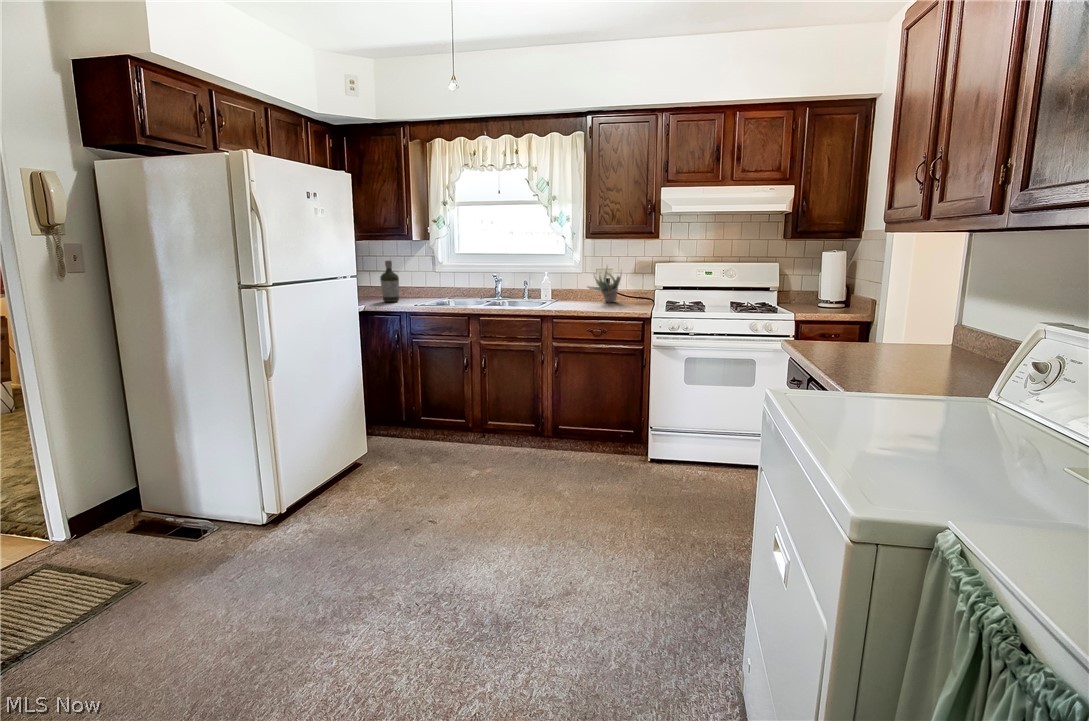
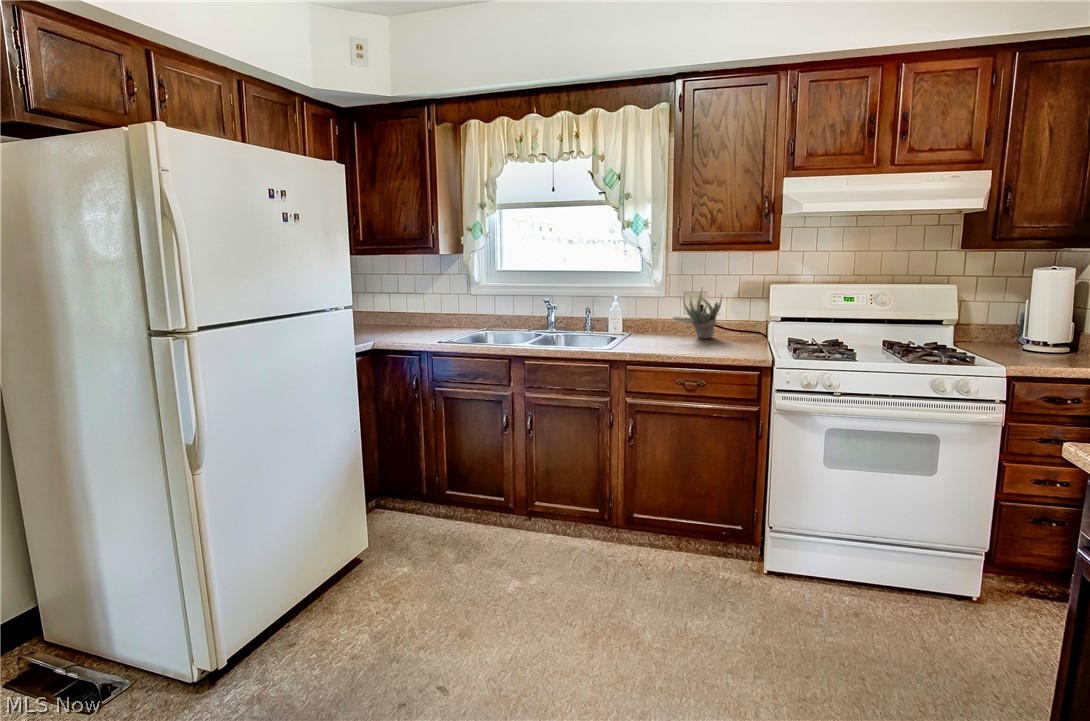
bottle: present [380,261,399,302] -> none [397,282,421,336]

